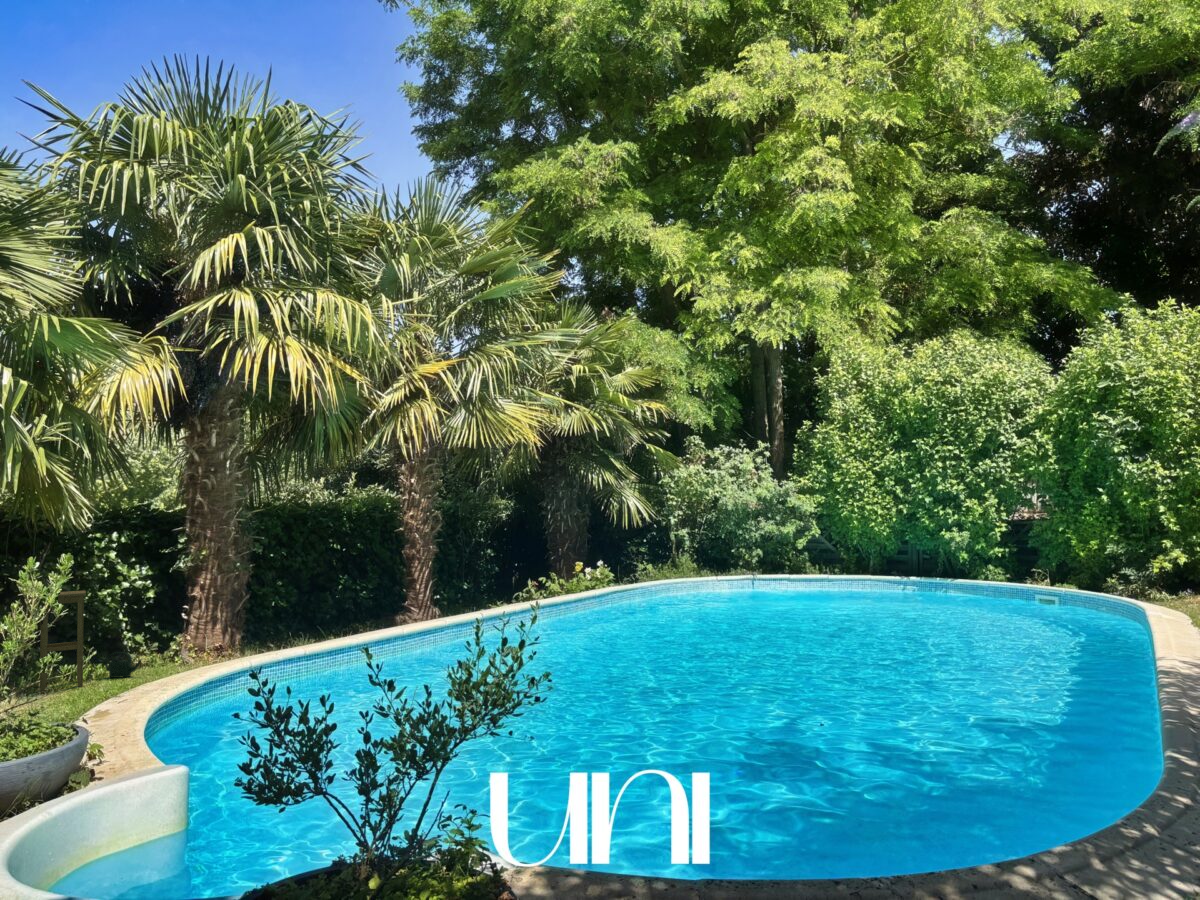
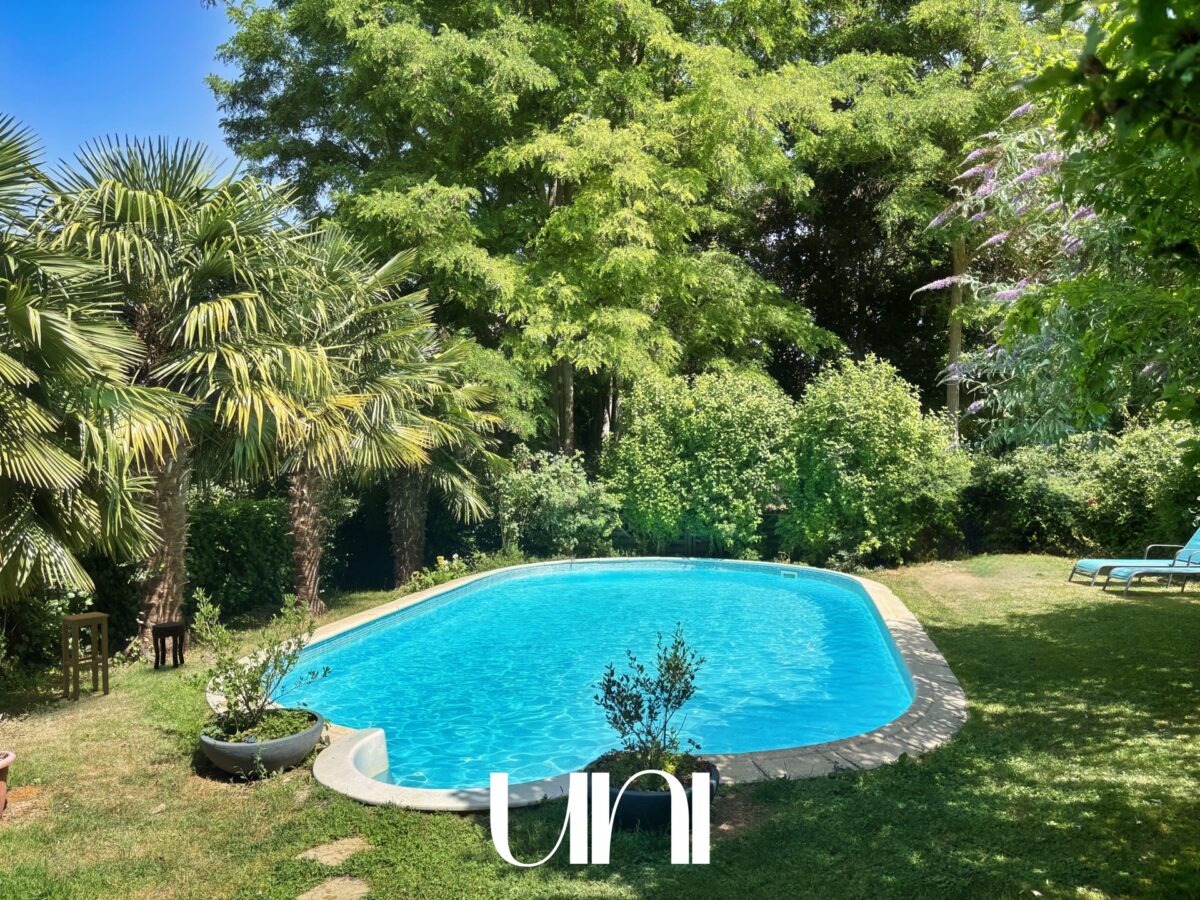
side table: none [172,611,210,664] -> present [152,622,185,669]
watering can: present [104,652,143,678] -> none [112,662,151,685]

